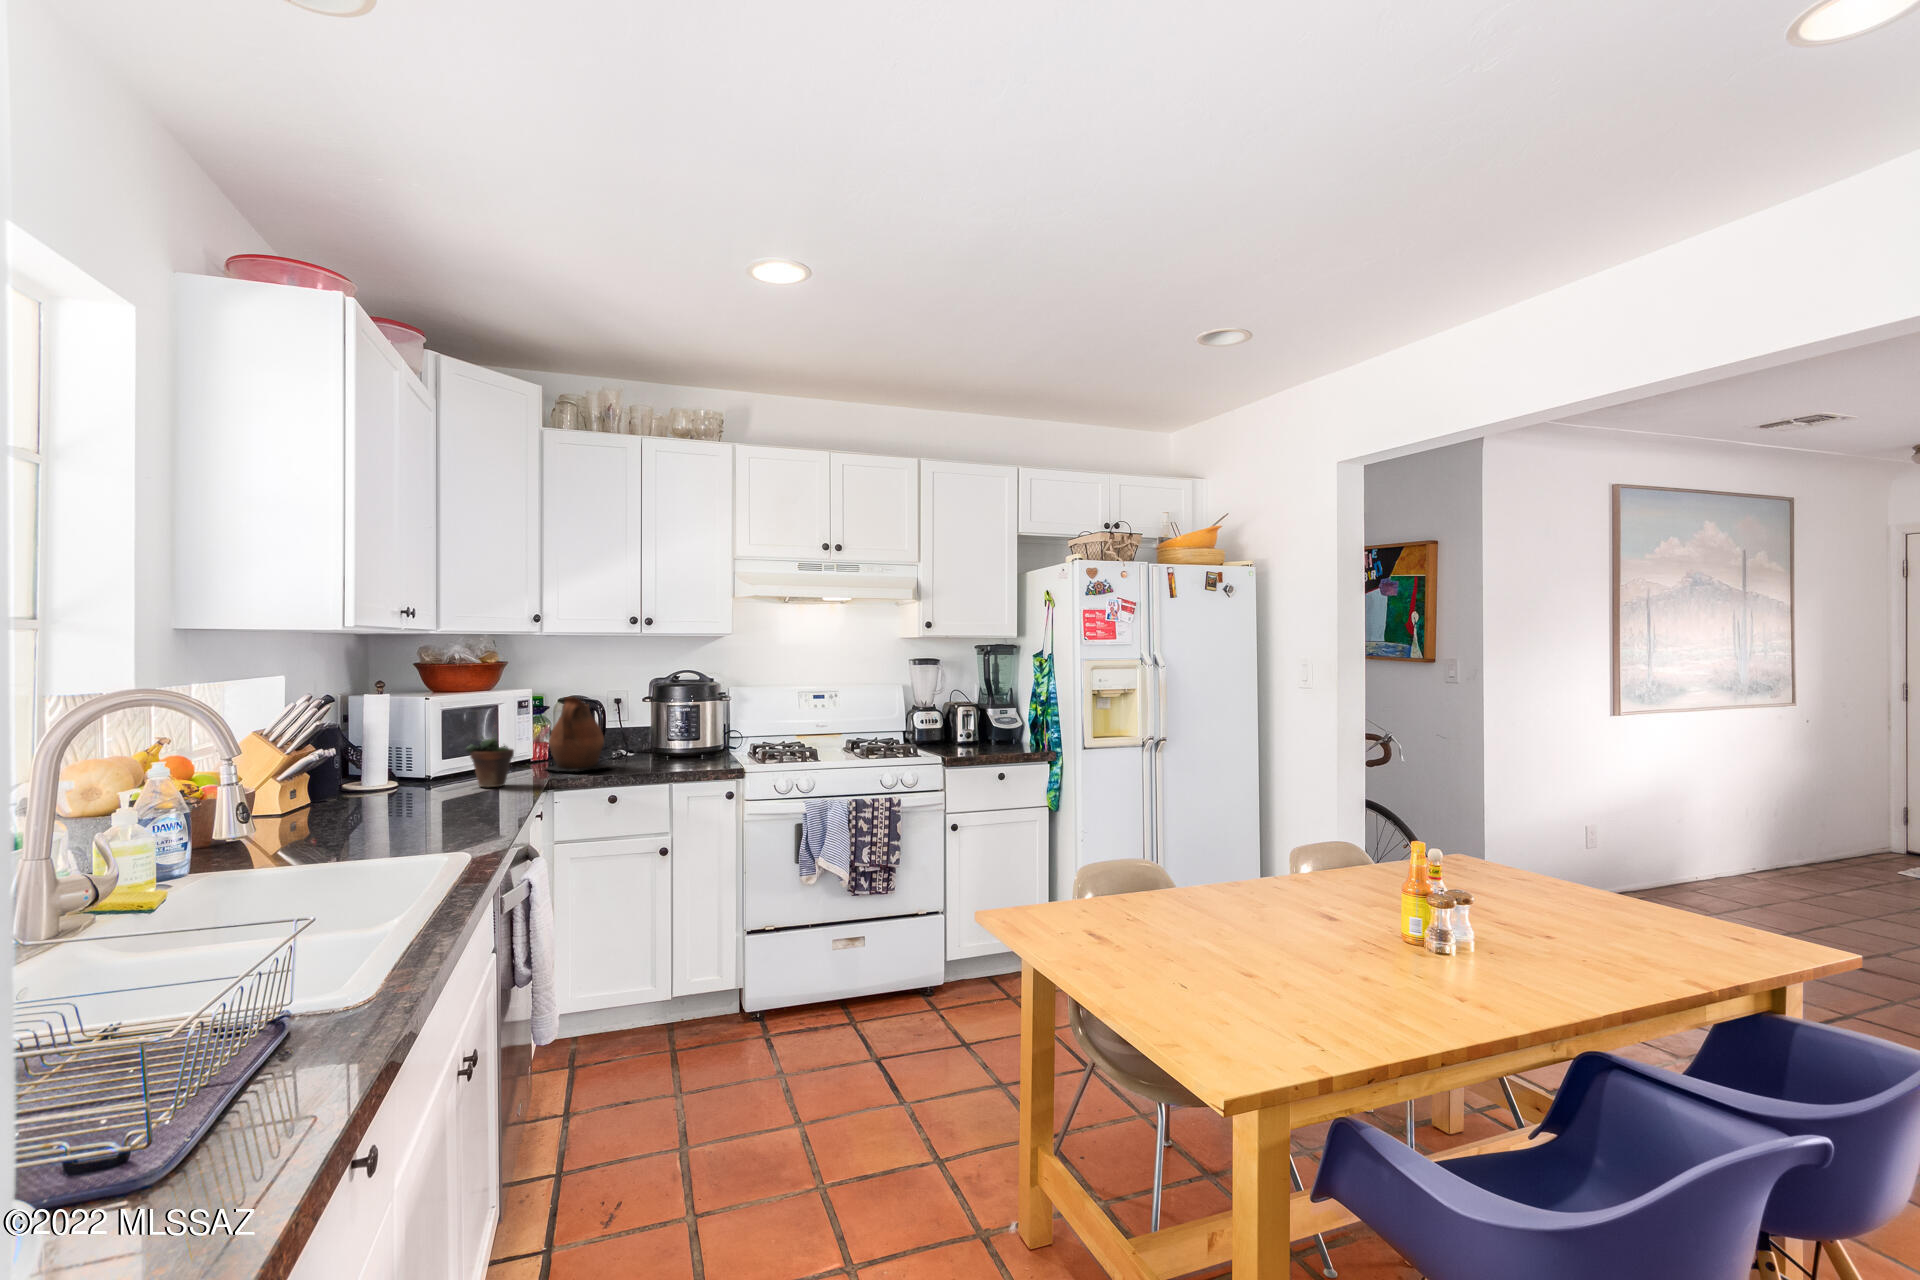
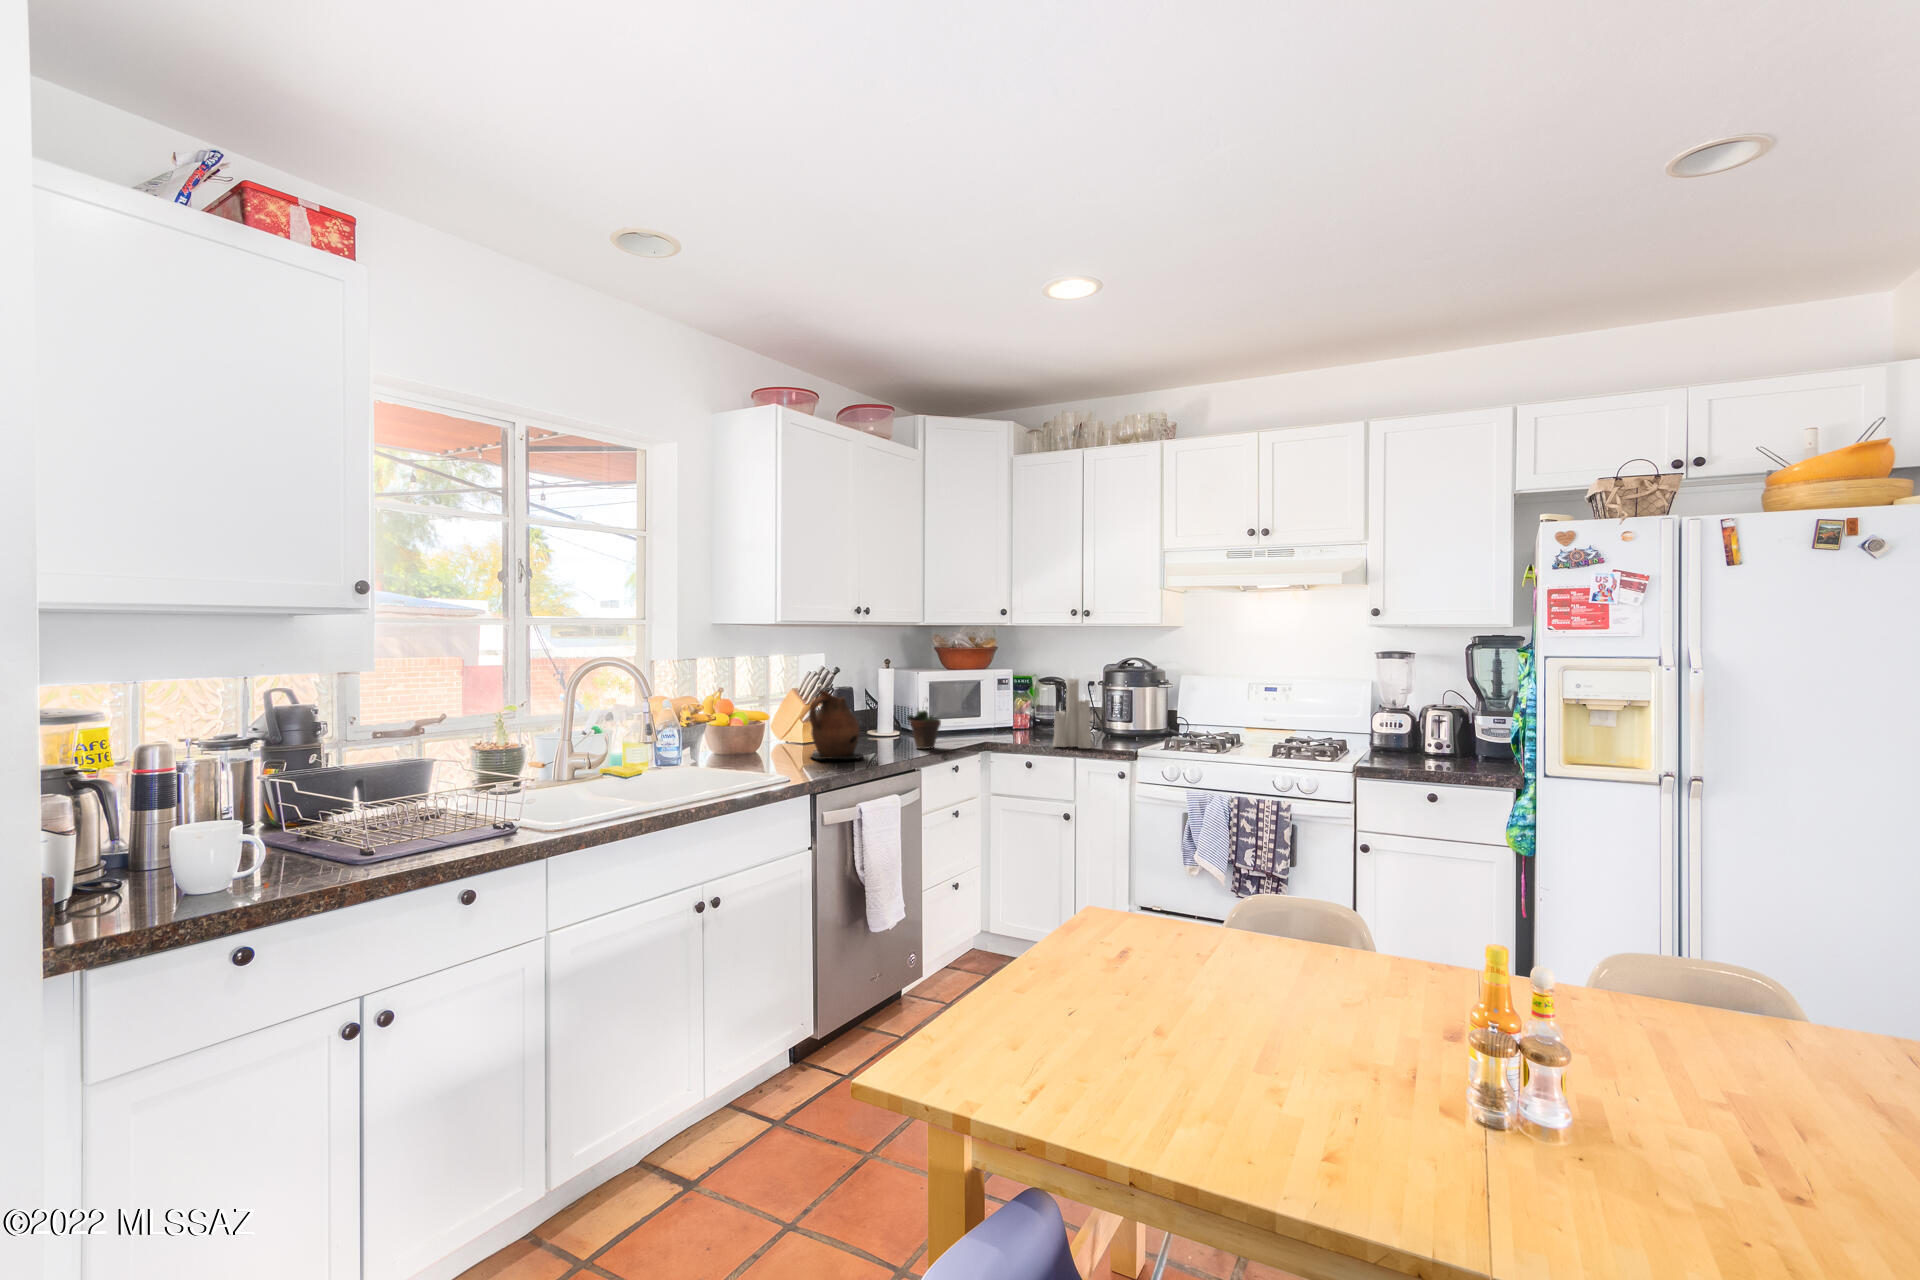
candle: none [636,677,680,770] -> present [1053,678,1092,748]
ceramic pitcher: present [547,697,612,771] -> present [809,690,863,759]

